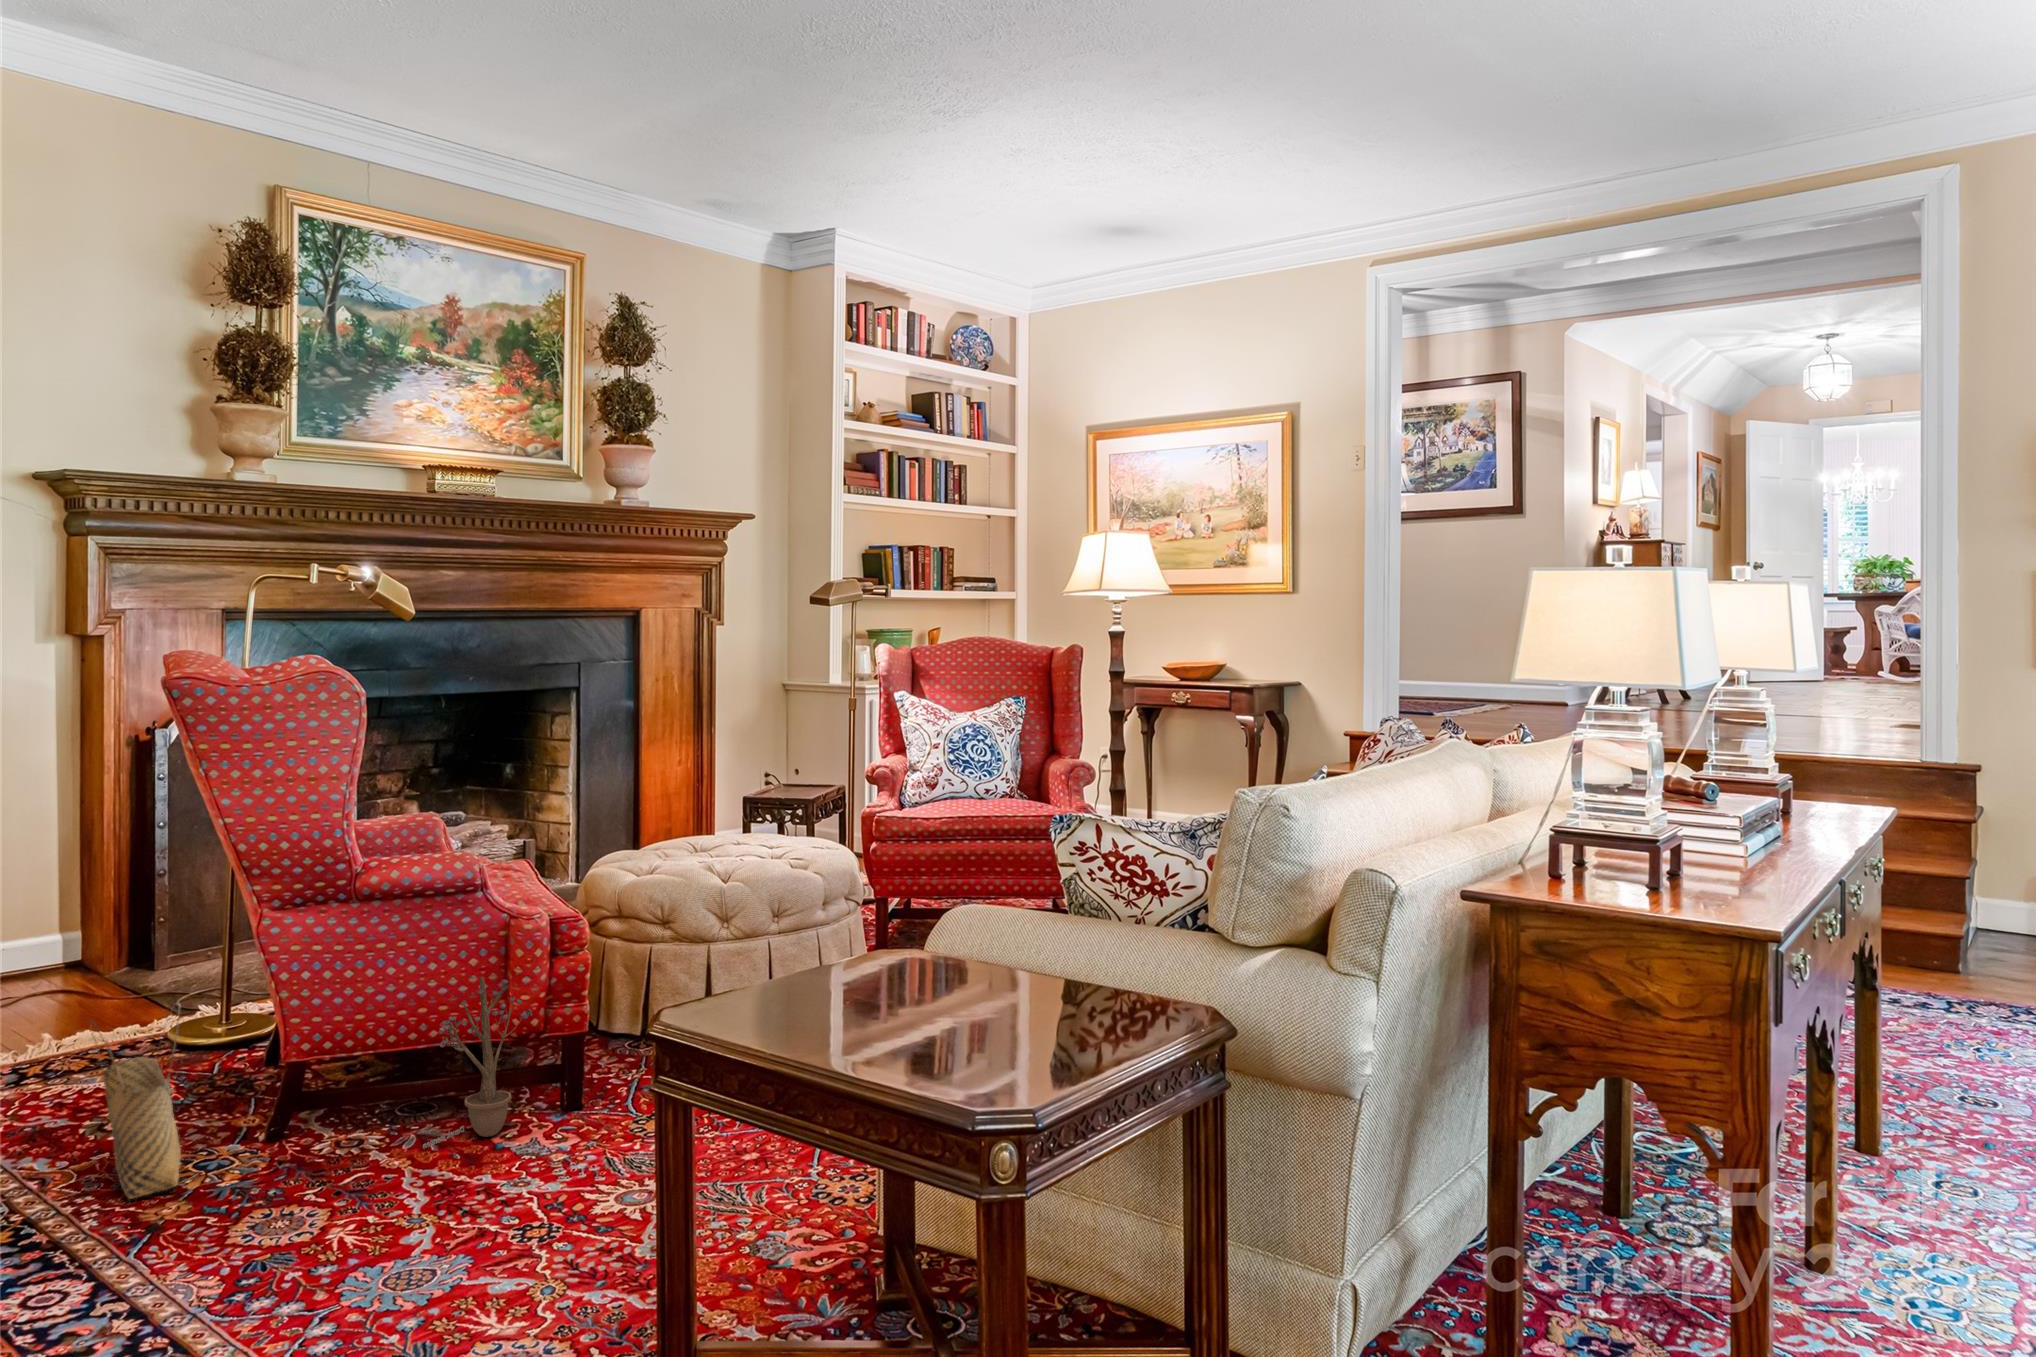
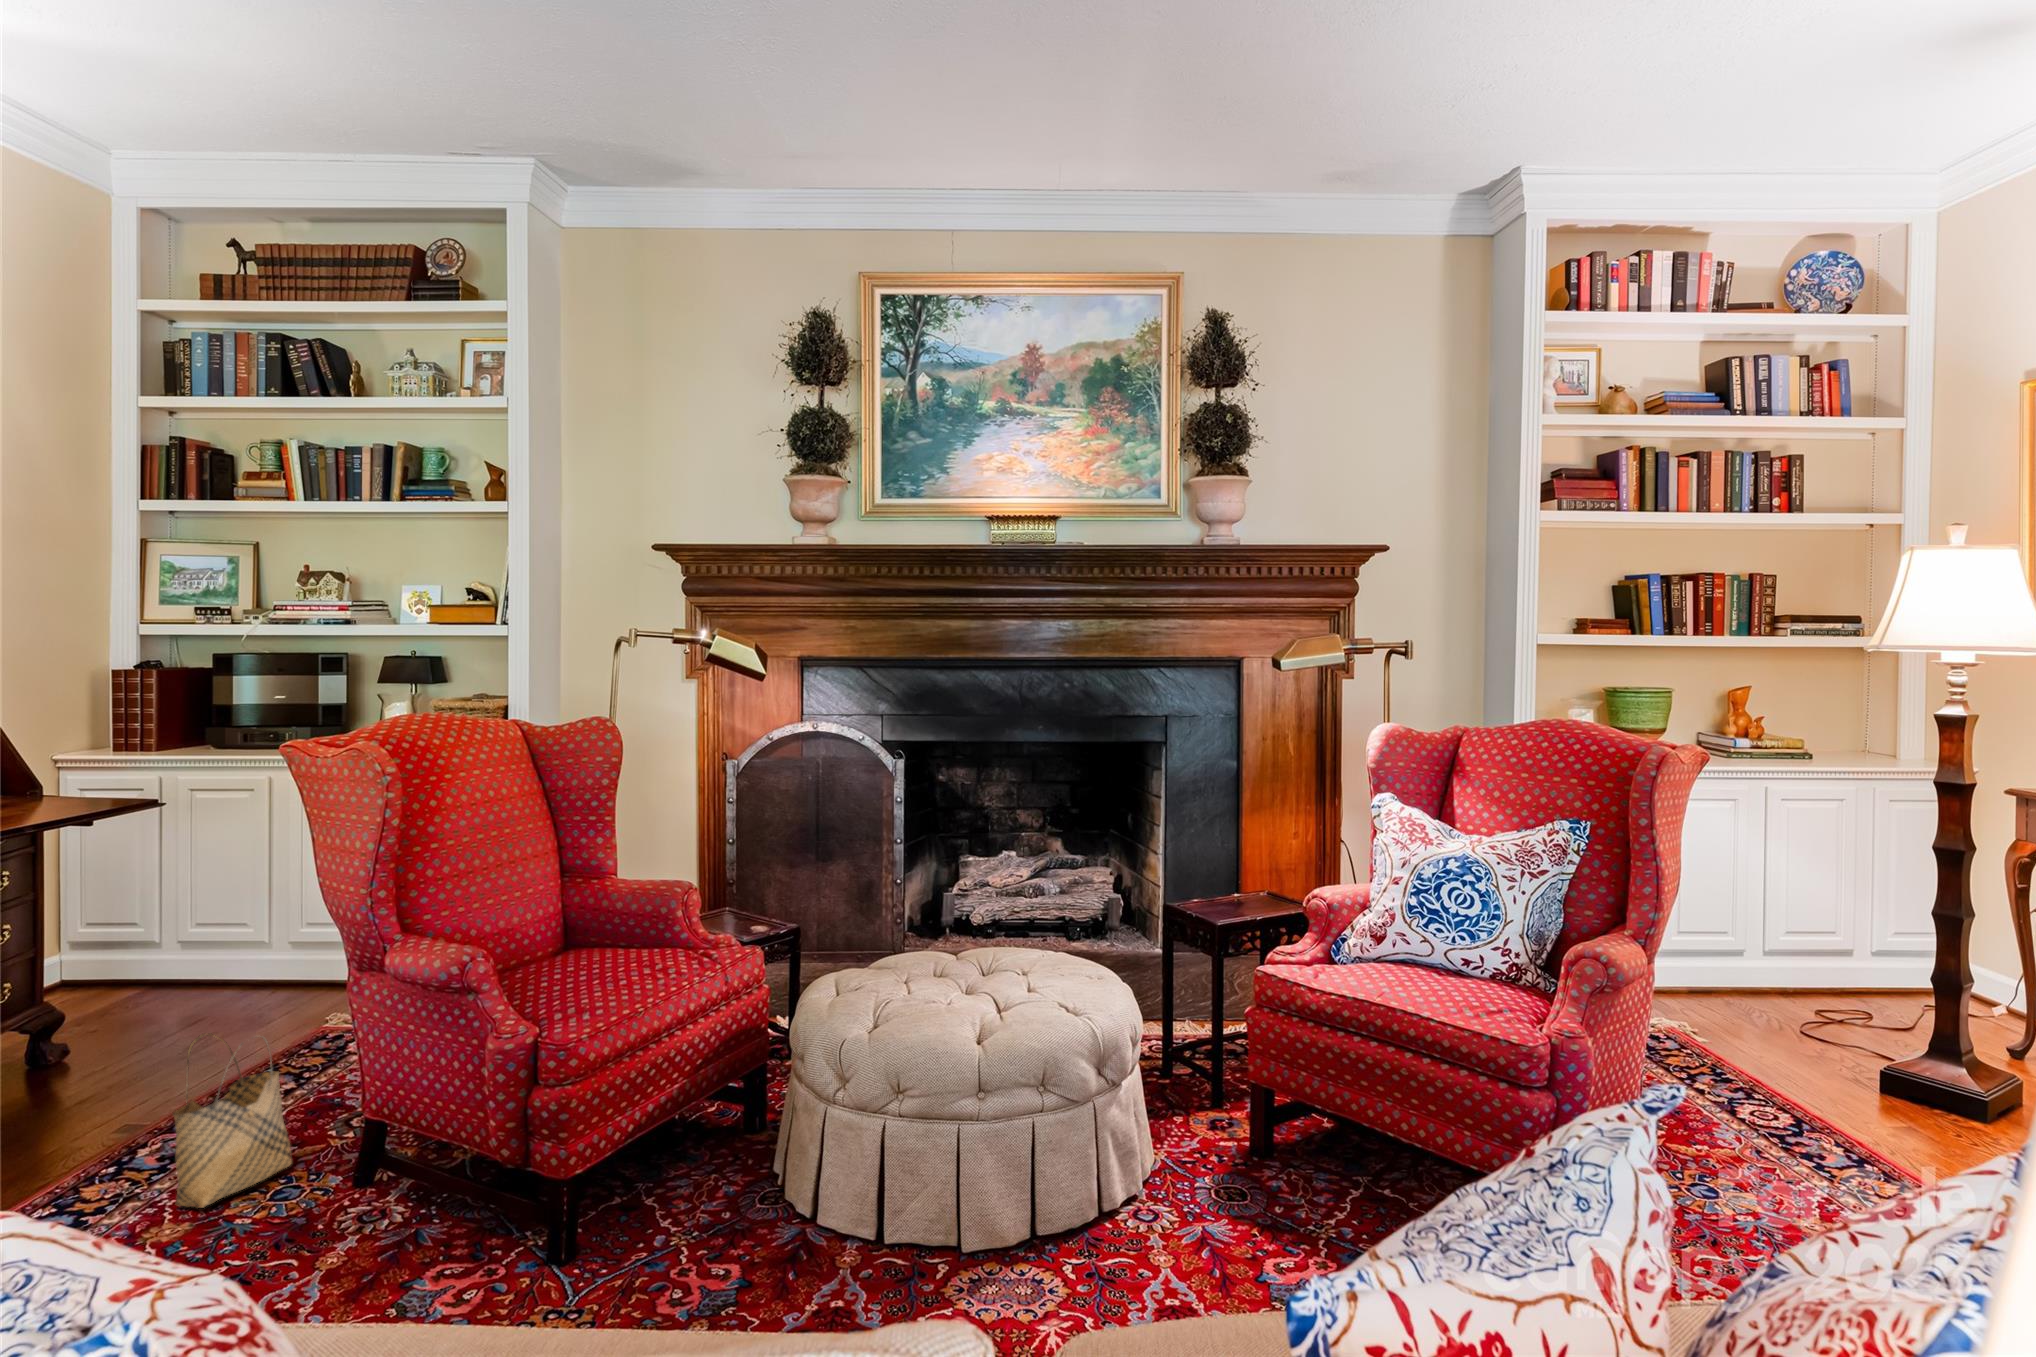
decorative plant: present [423,977,532,1149] -> none [328,1092,467,1271]

